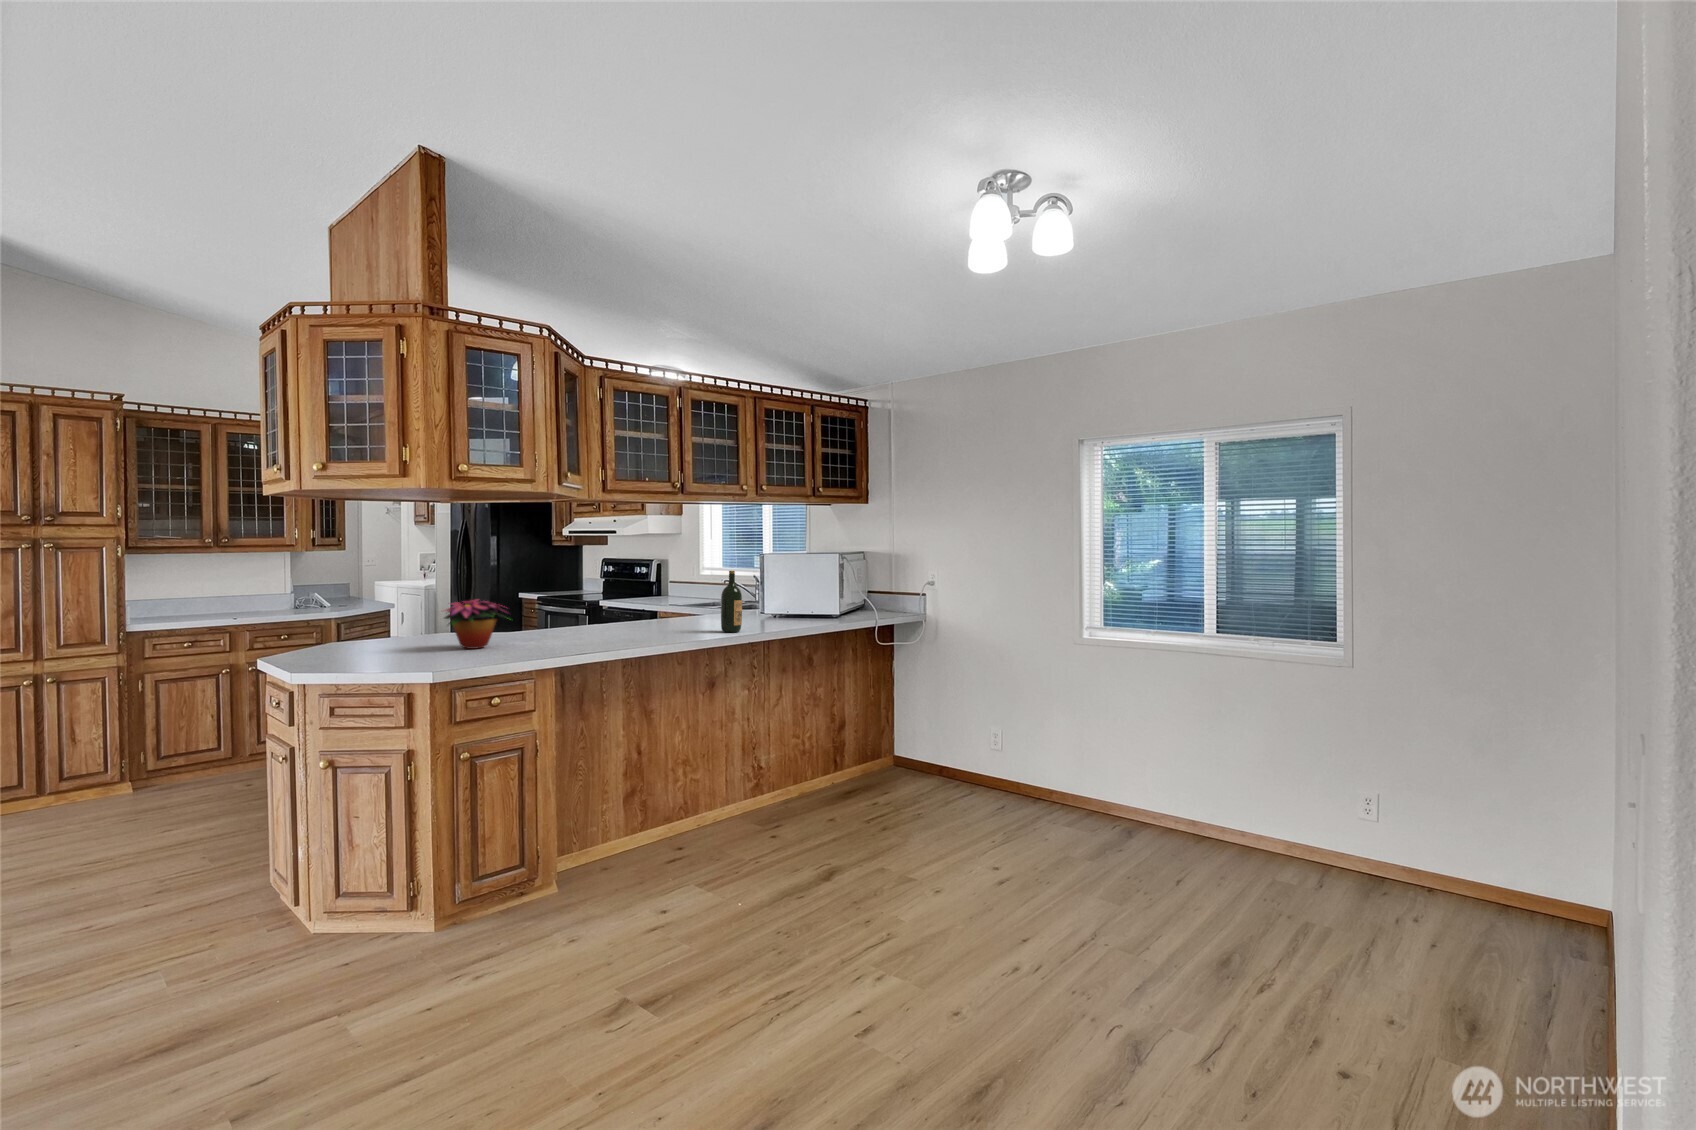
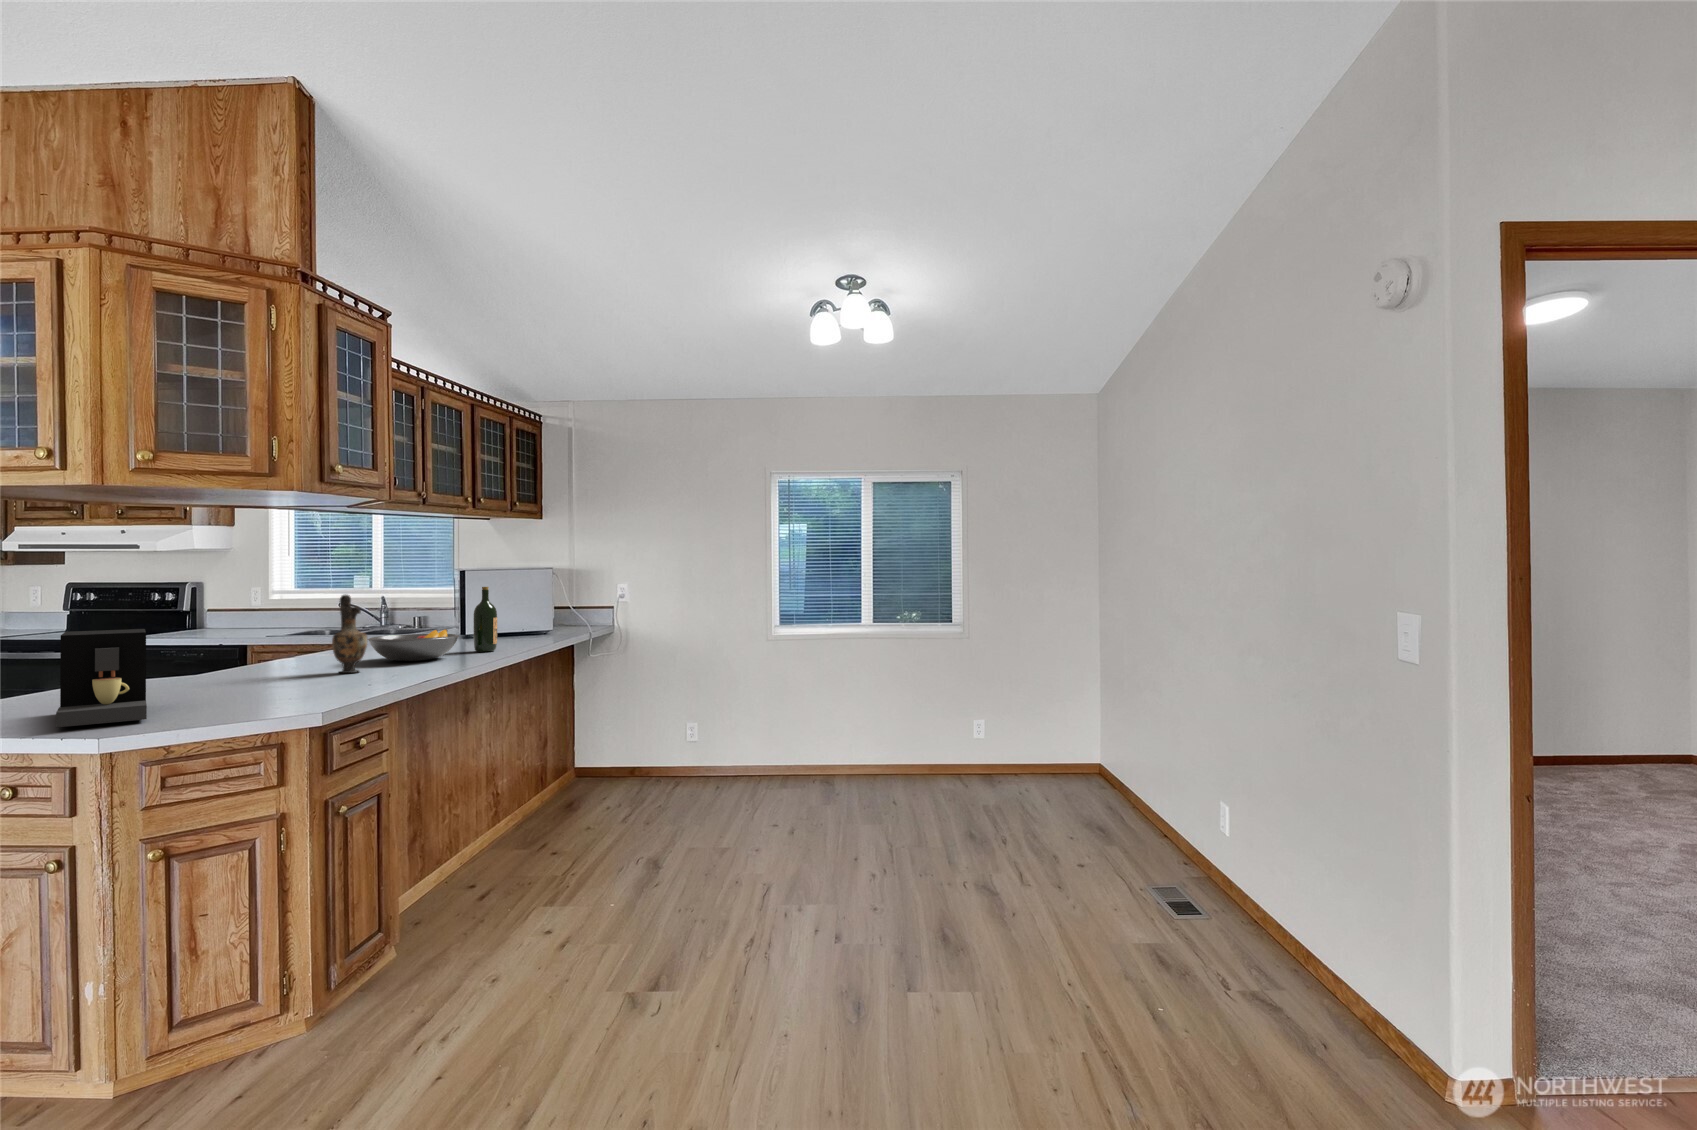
vase: none [569,574,596,642] -> present [332,594,367,673]
coffee maker: none [300,595,403,663] -> present [56,629,147,727]
flower arrangement: present [445,600,508,649] -> none [173,628,288,692]
fruit bowl: none [621,609,696,635] -> present [368,629,459,661]

